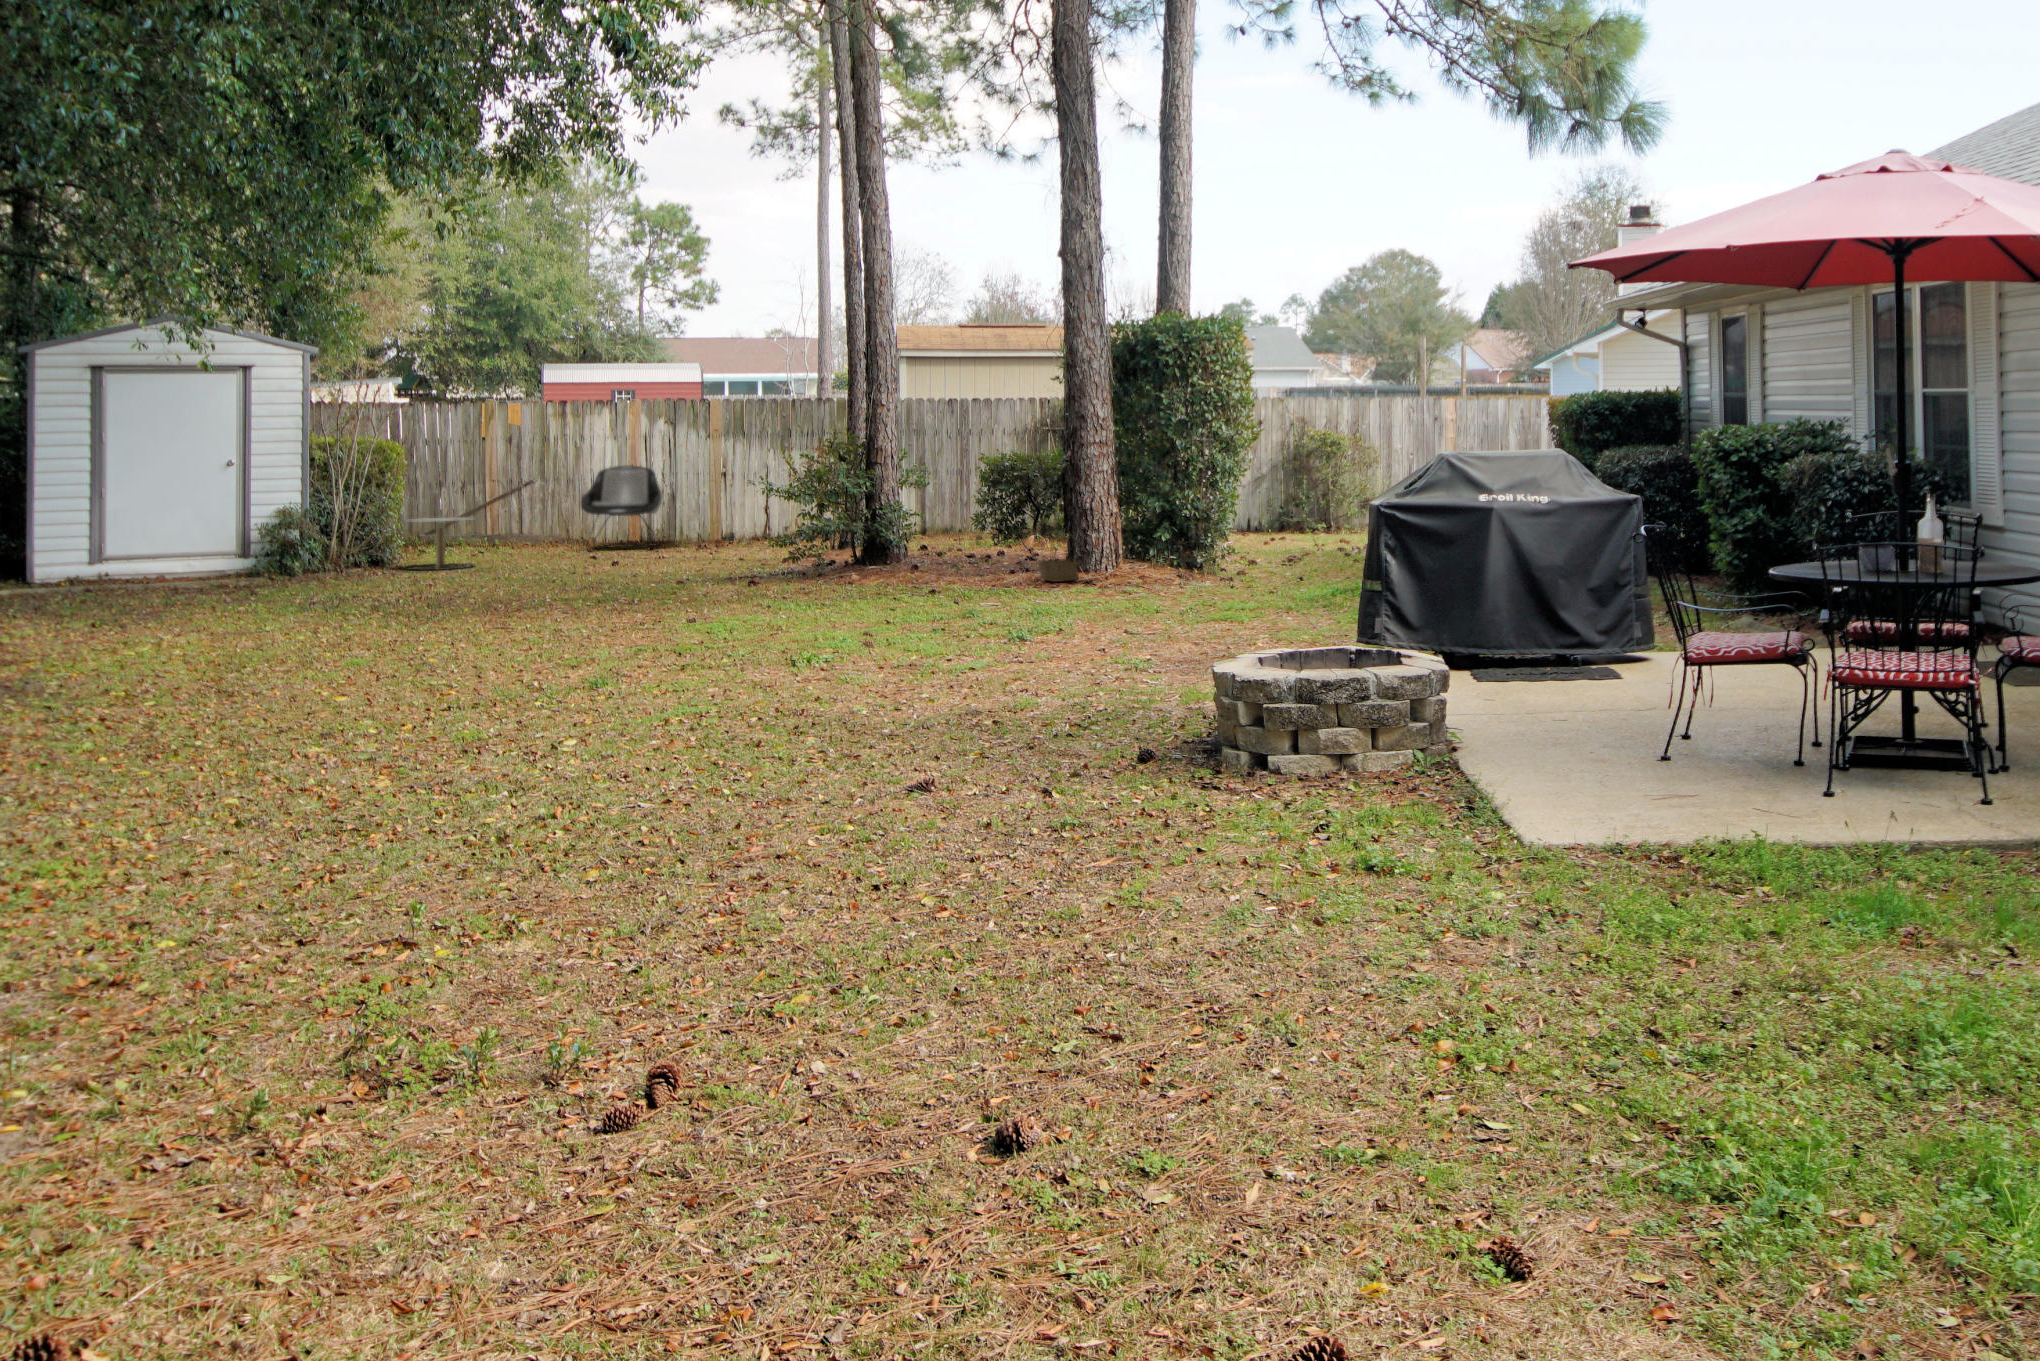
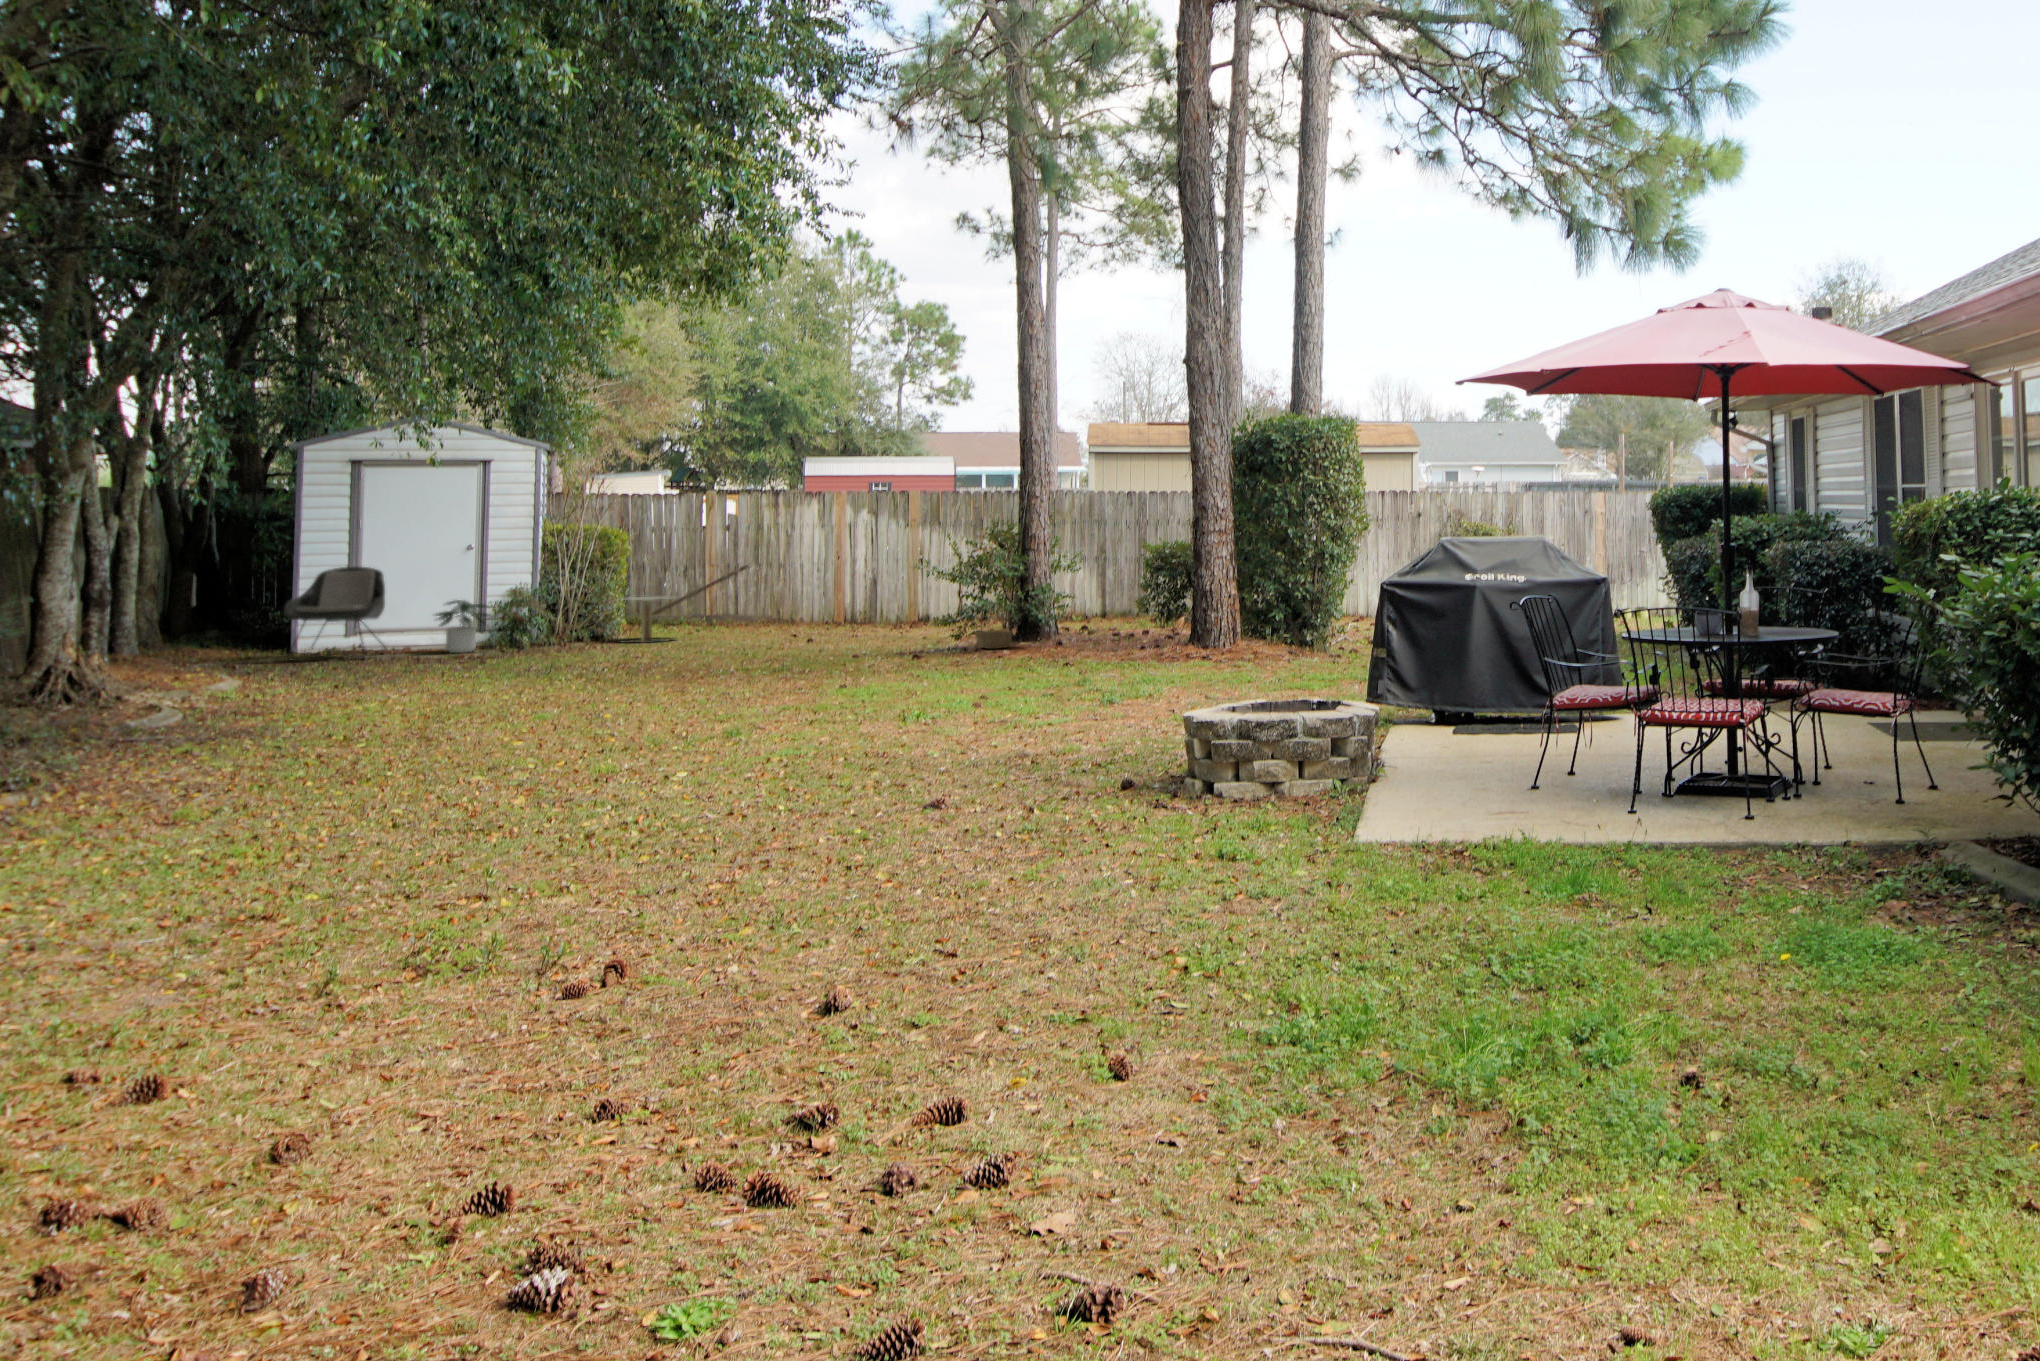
lounge chair: present [581,466,662,551] -> present [284,566,385,661]
potted plant: none [191,523,267,583] -> present [436,600,489,653]
basket: present [1038,533,1079,582] -> present [977,607,1013,649]

